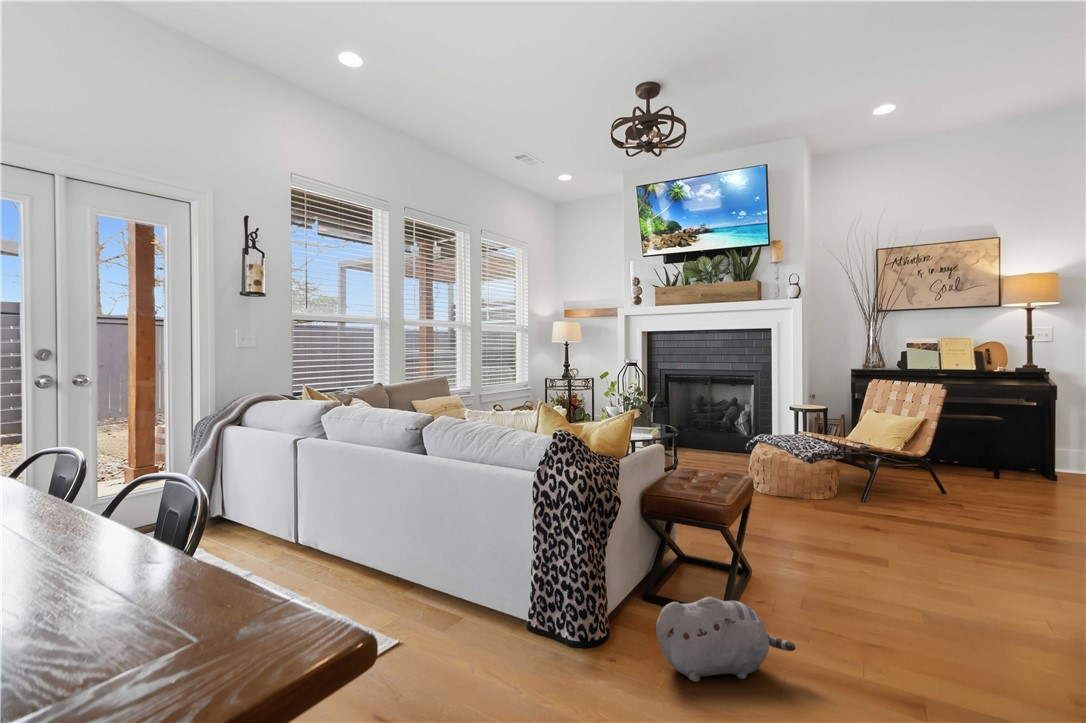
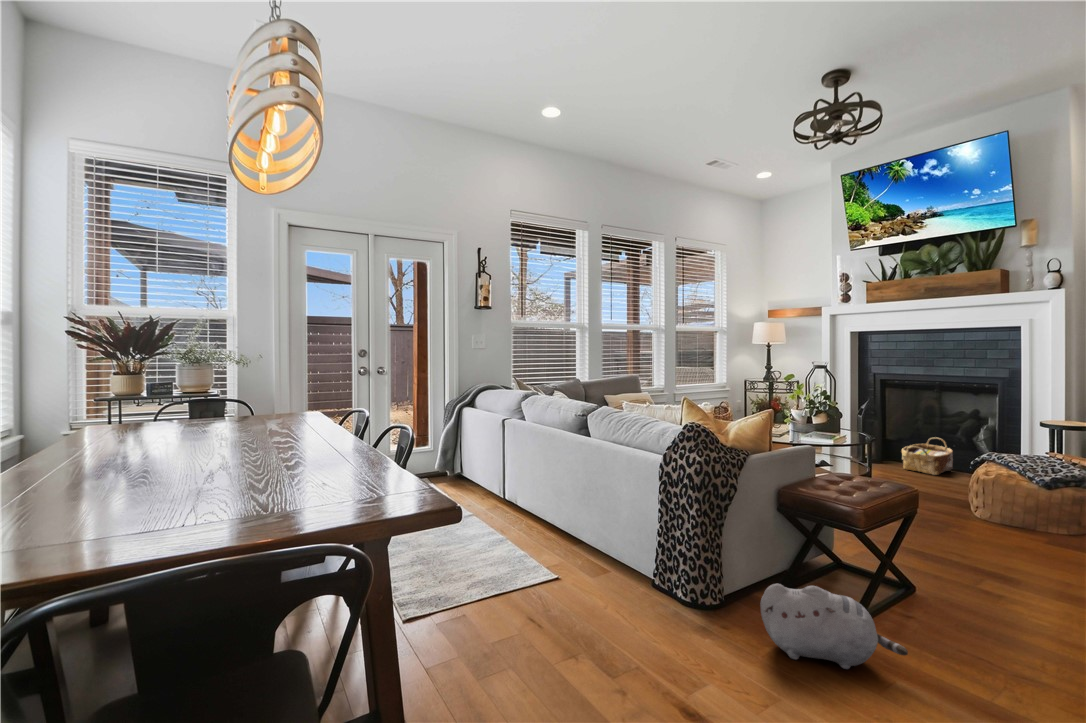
woven basket: none [686,426,724,460] -> present [902,438,953,475]

